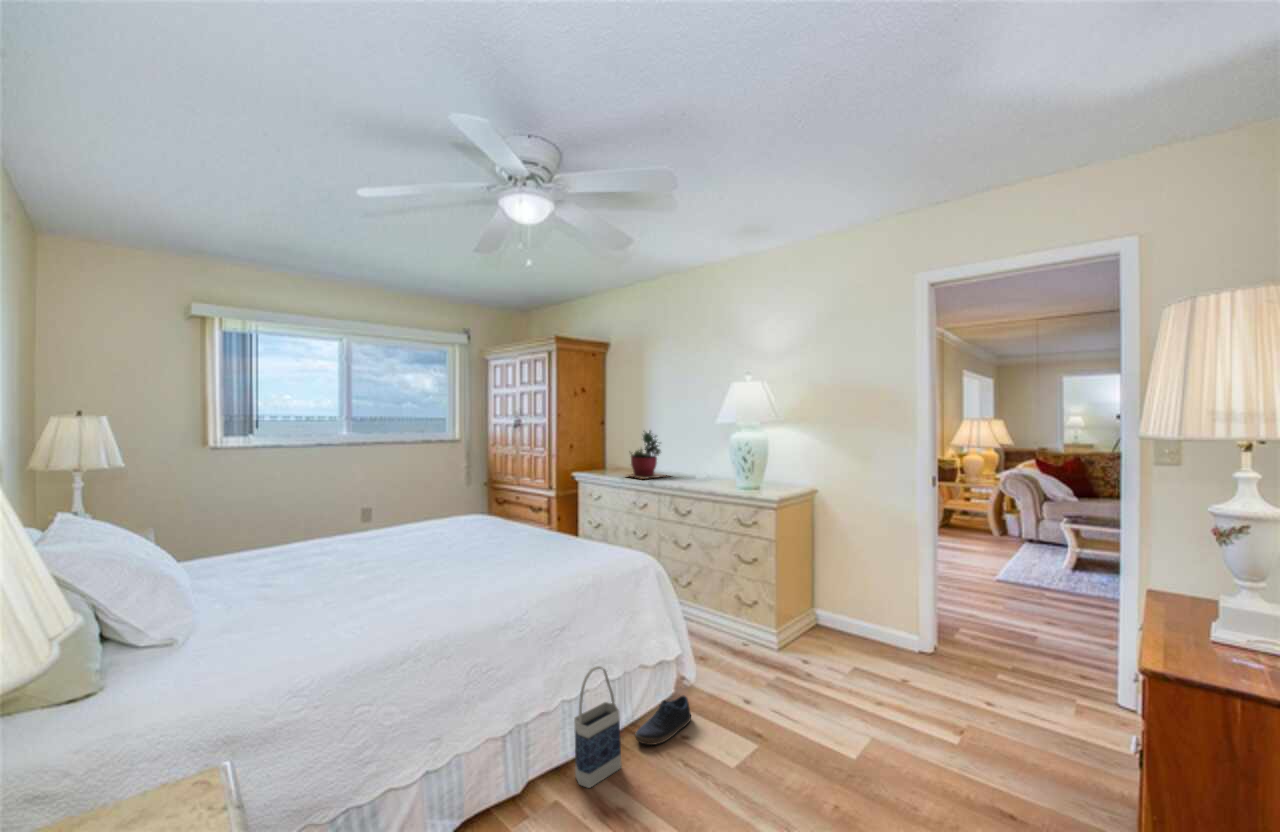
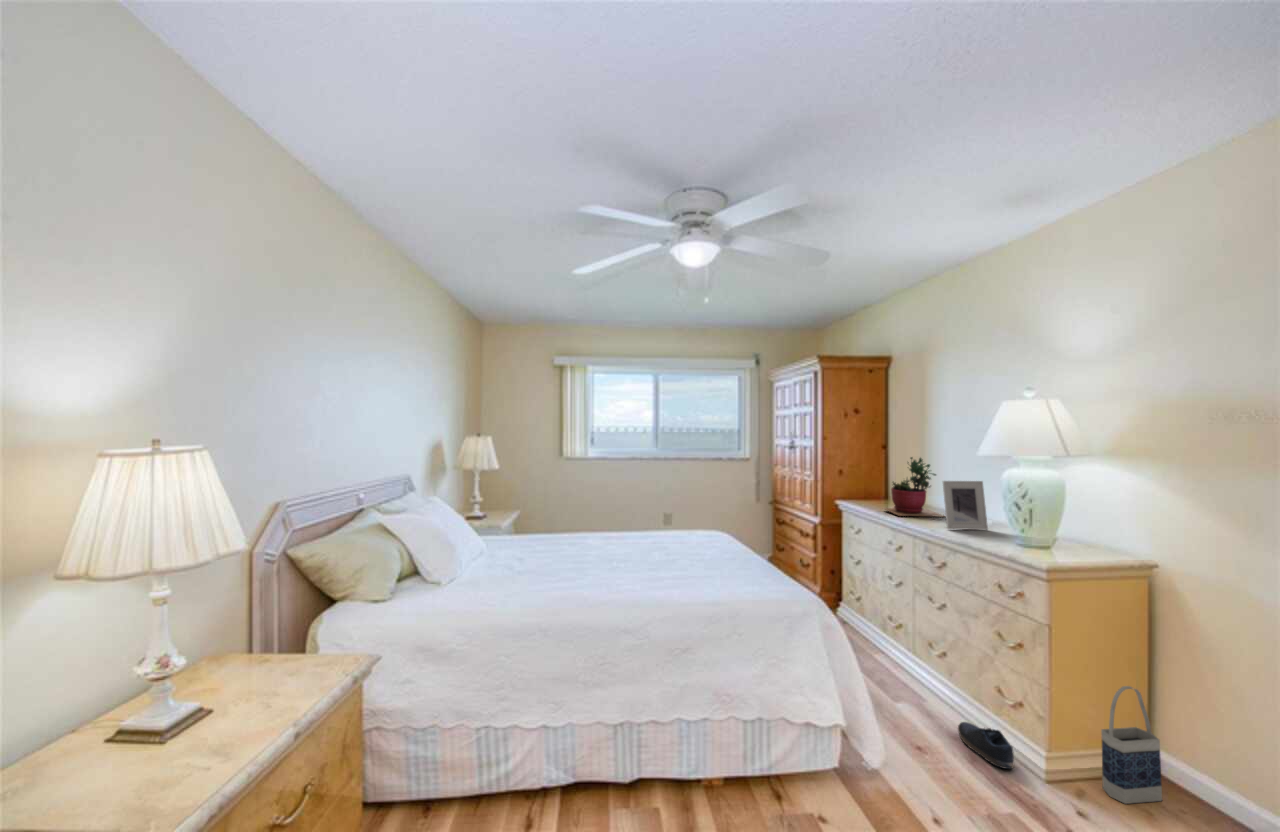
picture frame: none [685,445,712,485] -> present [943,481,988,530]
bag: present [574,666,622,788] -> present [1101,686,1162,804]
shoe: present [635,696,691,745] -> present [958,722,1014,769]

